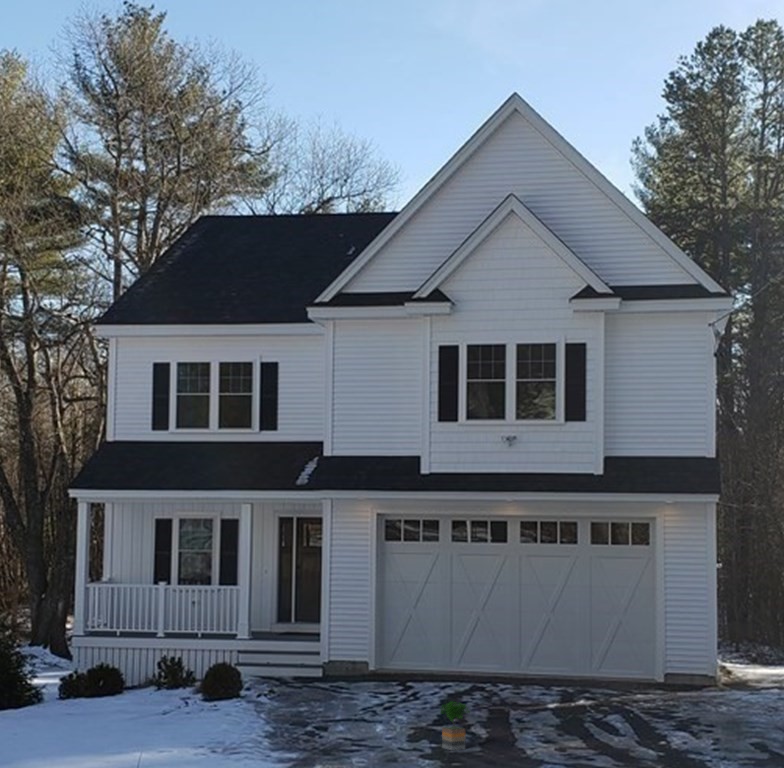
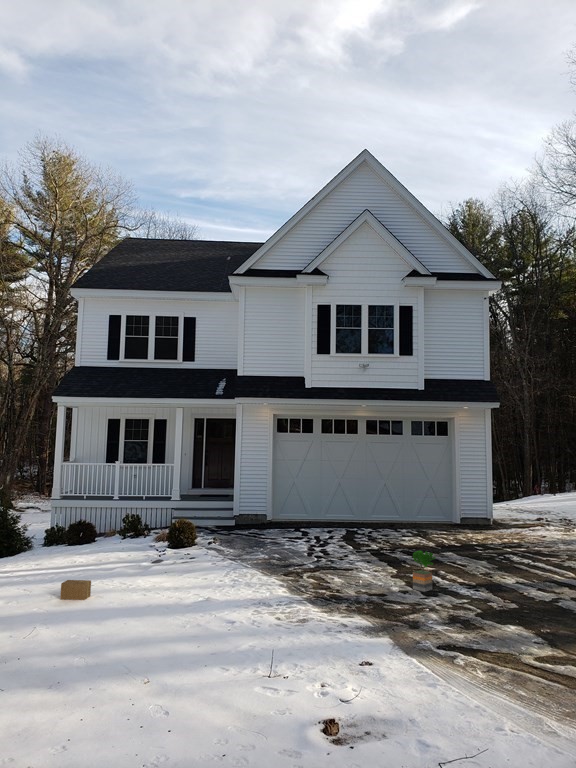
cardboard box: none [40,723,73,744] -> present [60,580,91,600]

